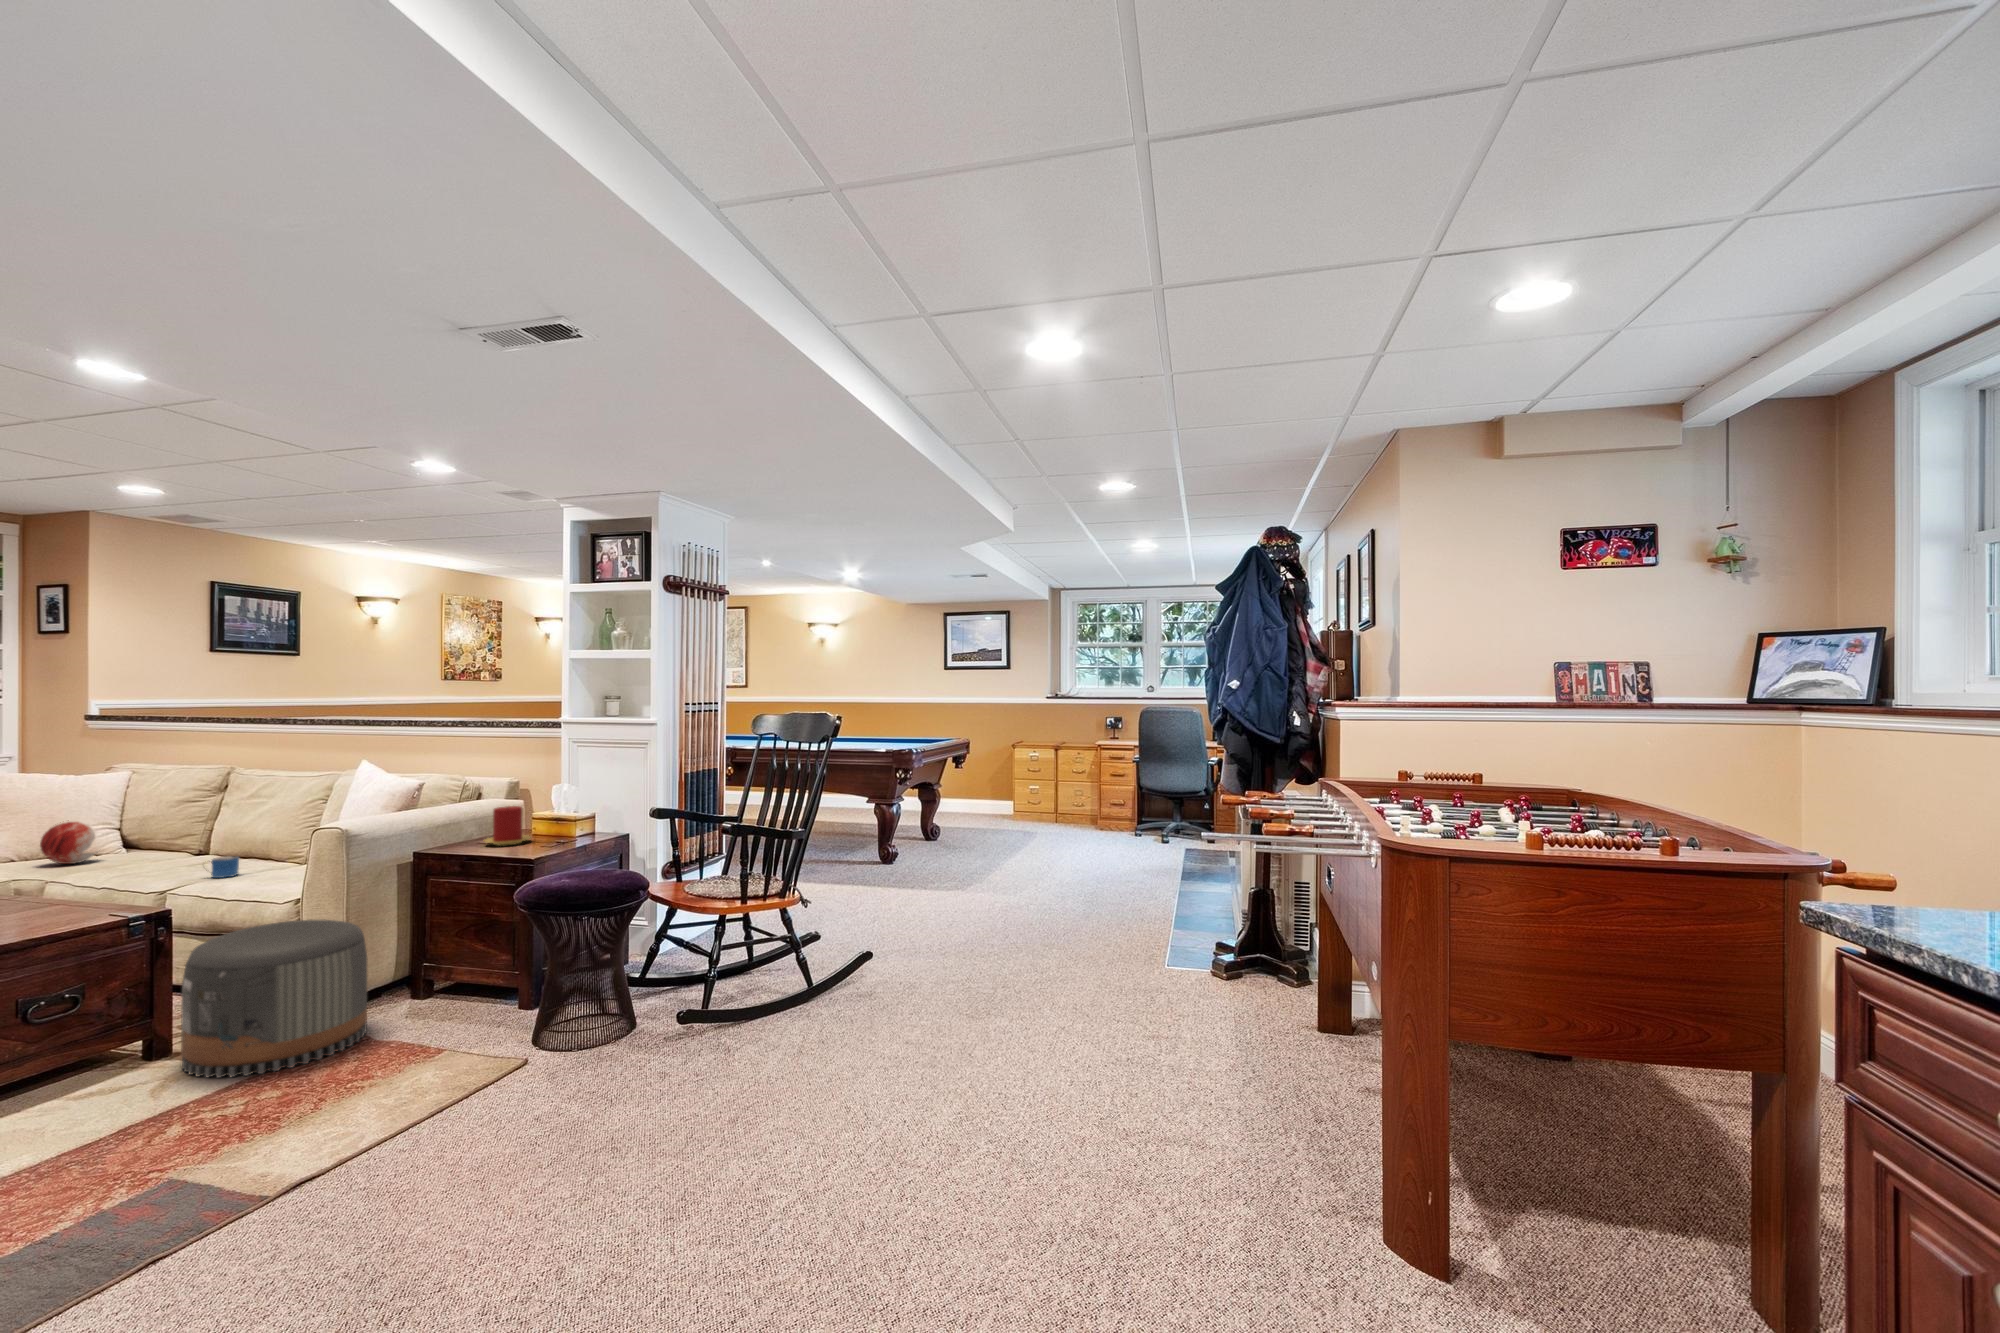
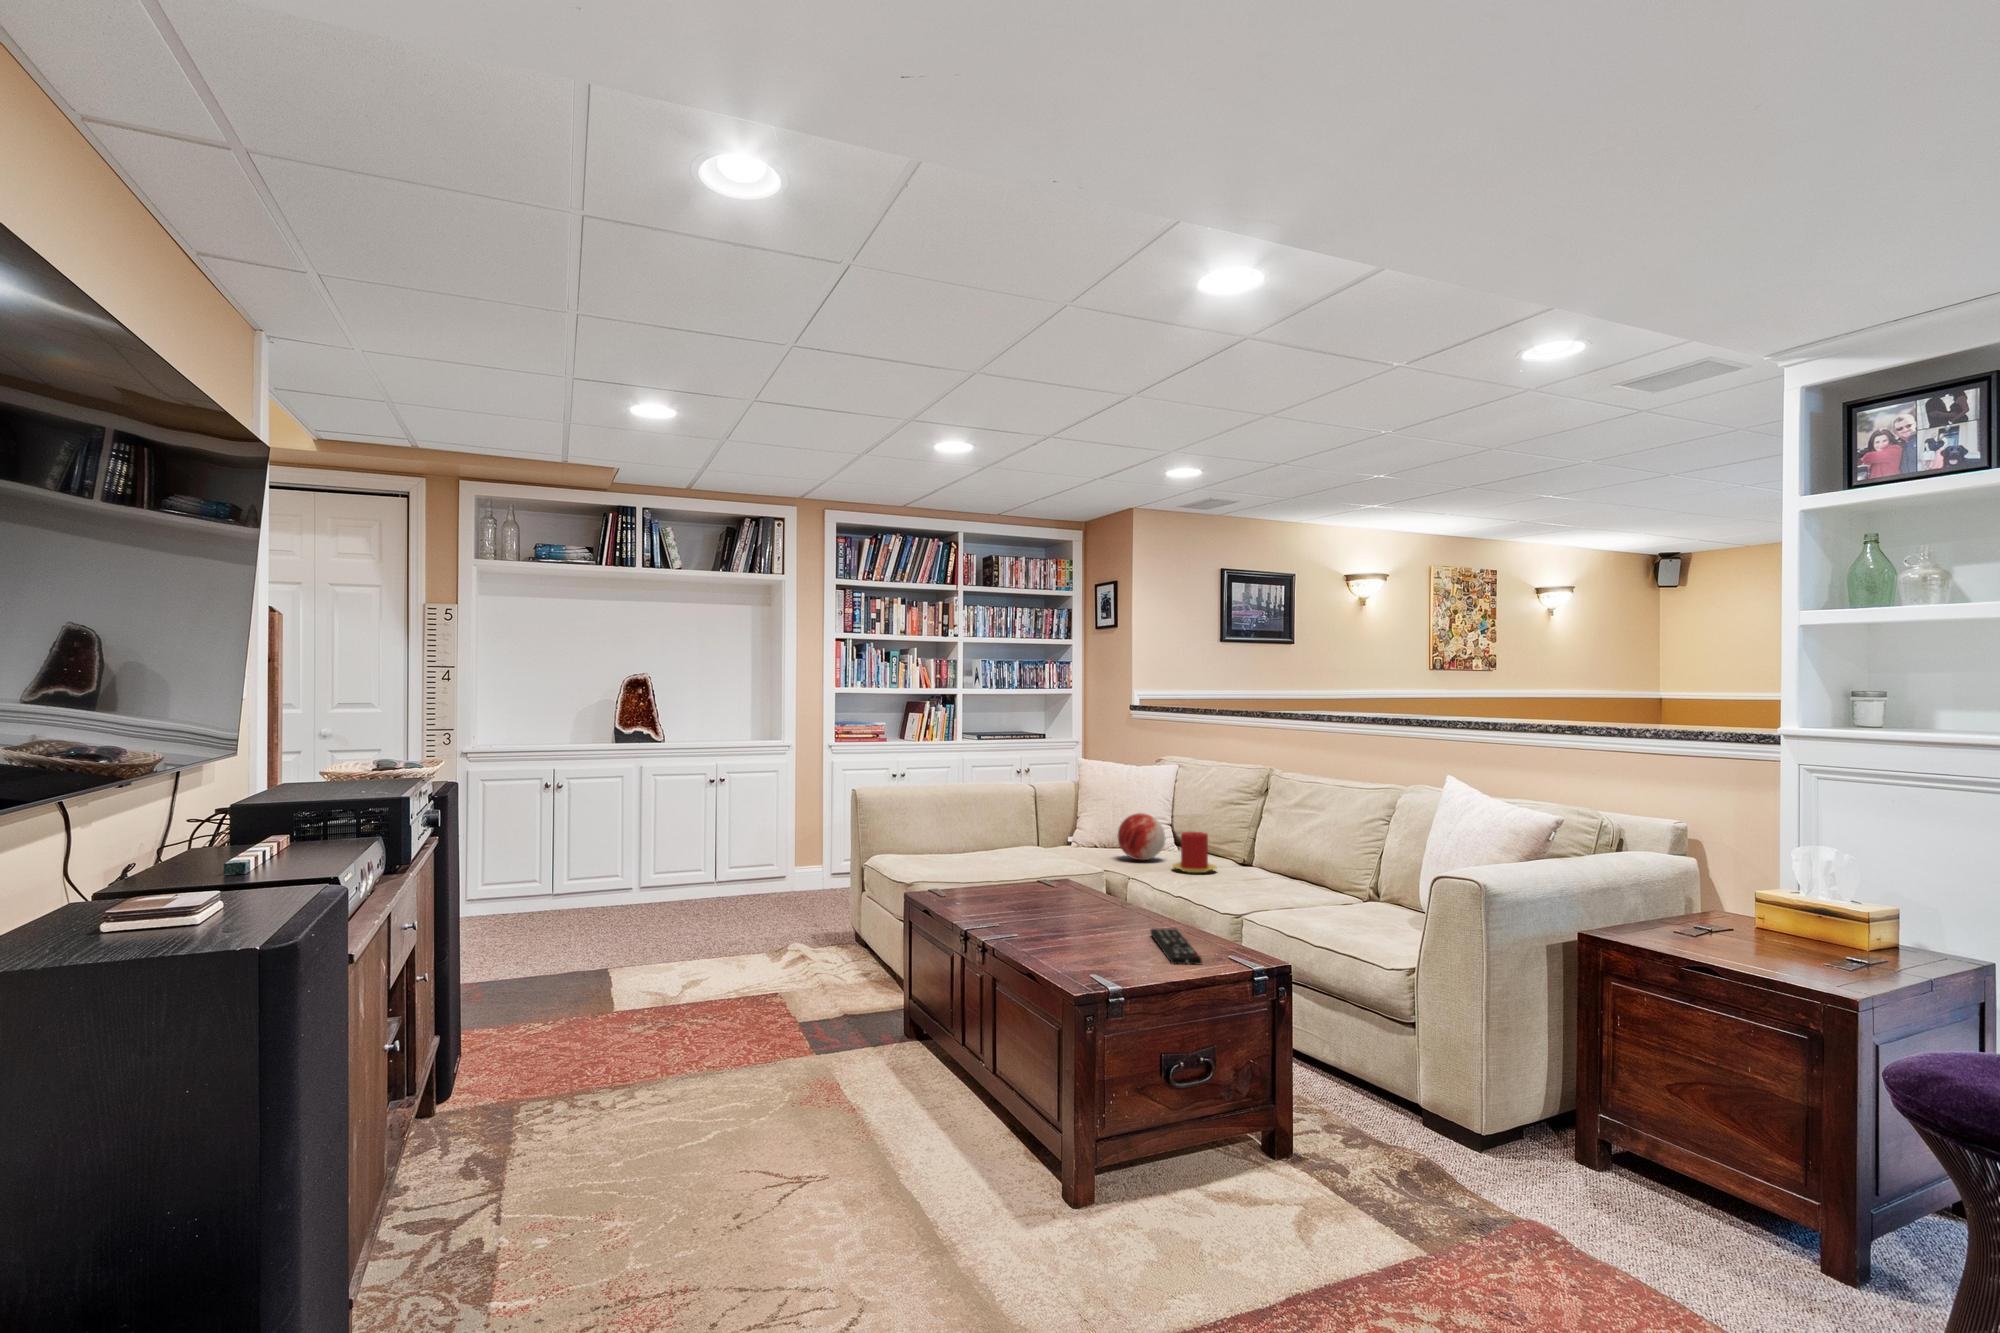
candle: present [485,806,531,846] -> present [1172,832,1217,873]
mug: present [206,856,240,878] -> none [1279,884,1317,912]
remote control: none [39,906,83,930] -> present [1150,929,1202,964]
pouf: present [181,919,367,1078] -> none [1314,1010,1553,1269]

